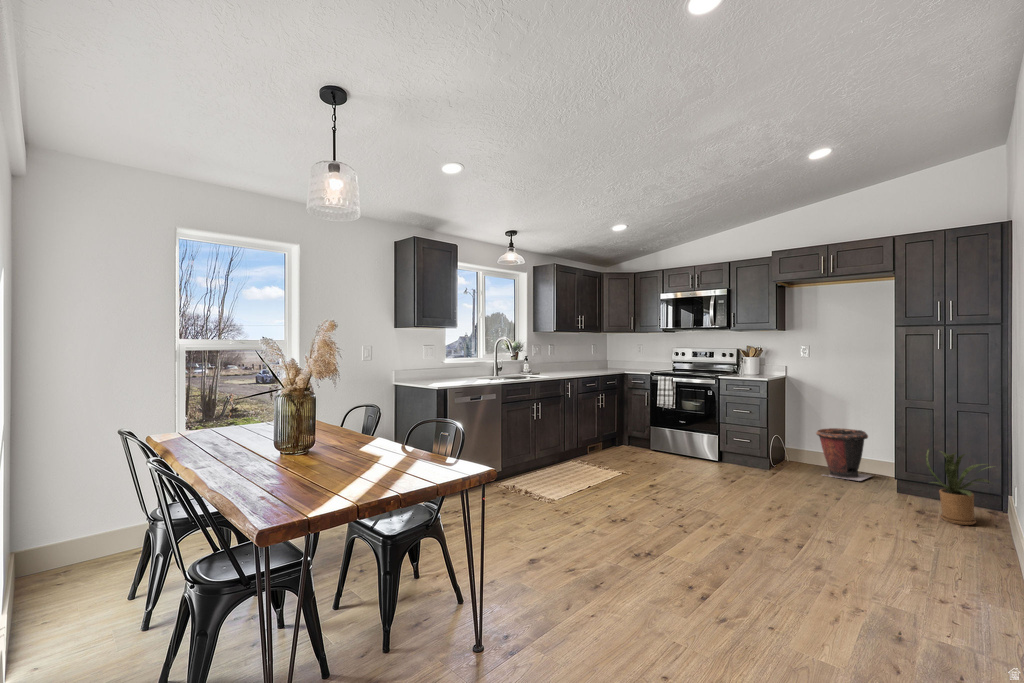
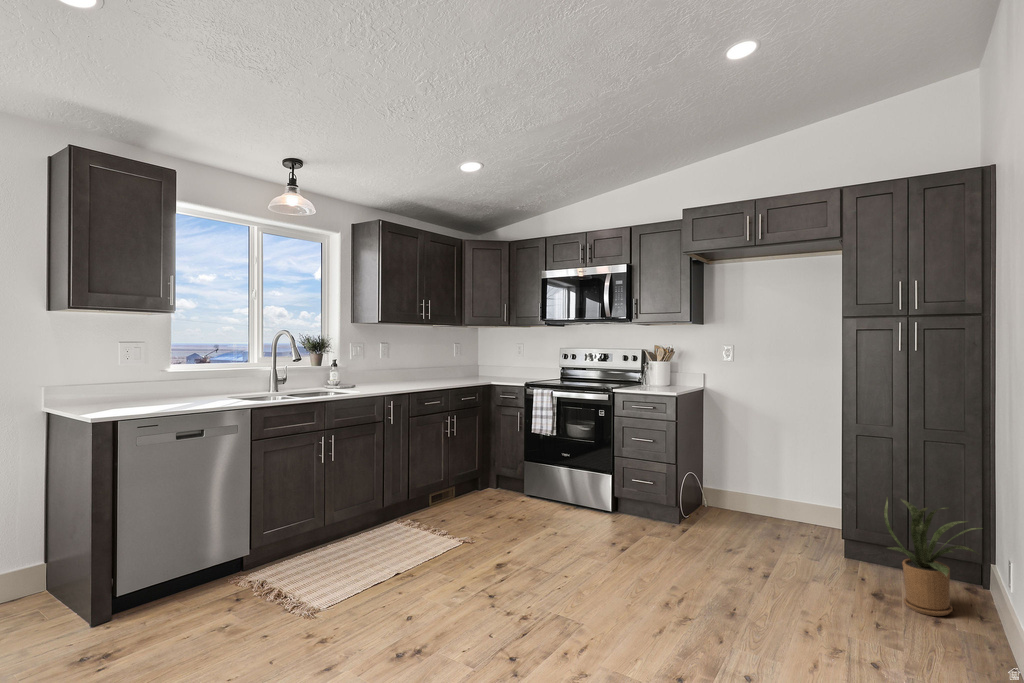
waste bin: present [816,428,872,481] -> none [741,461,815,539]

